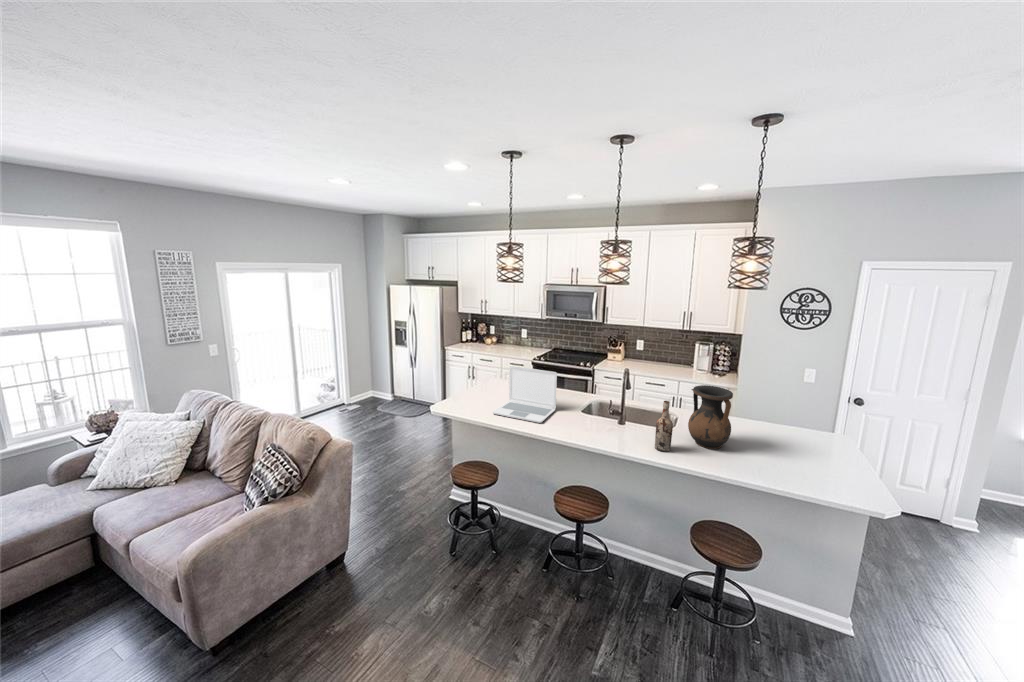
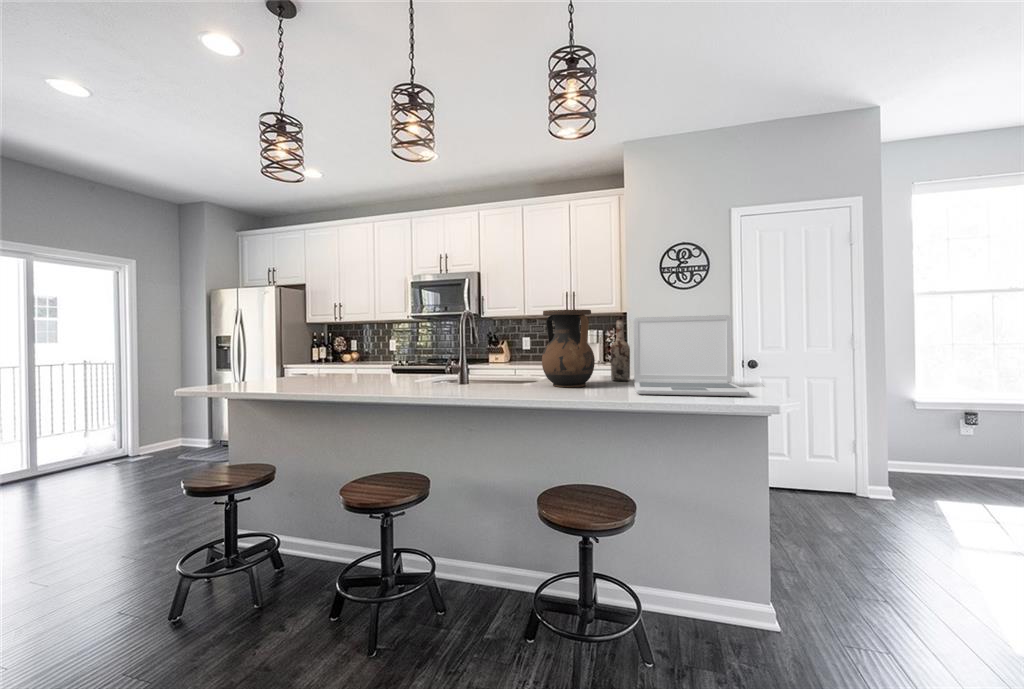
laptop: present [493,366,557,423] -> present [634,315,749,396]
wine bottle: present [655,401,673,452] -> present [611,320,630,381]

